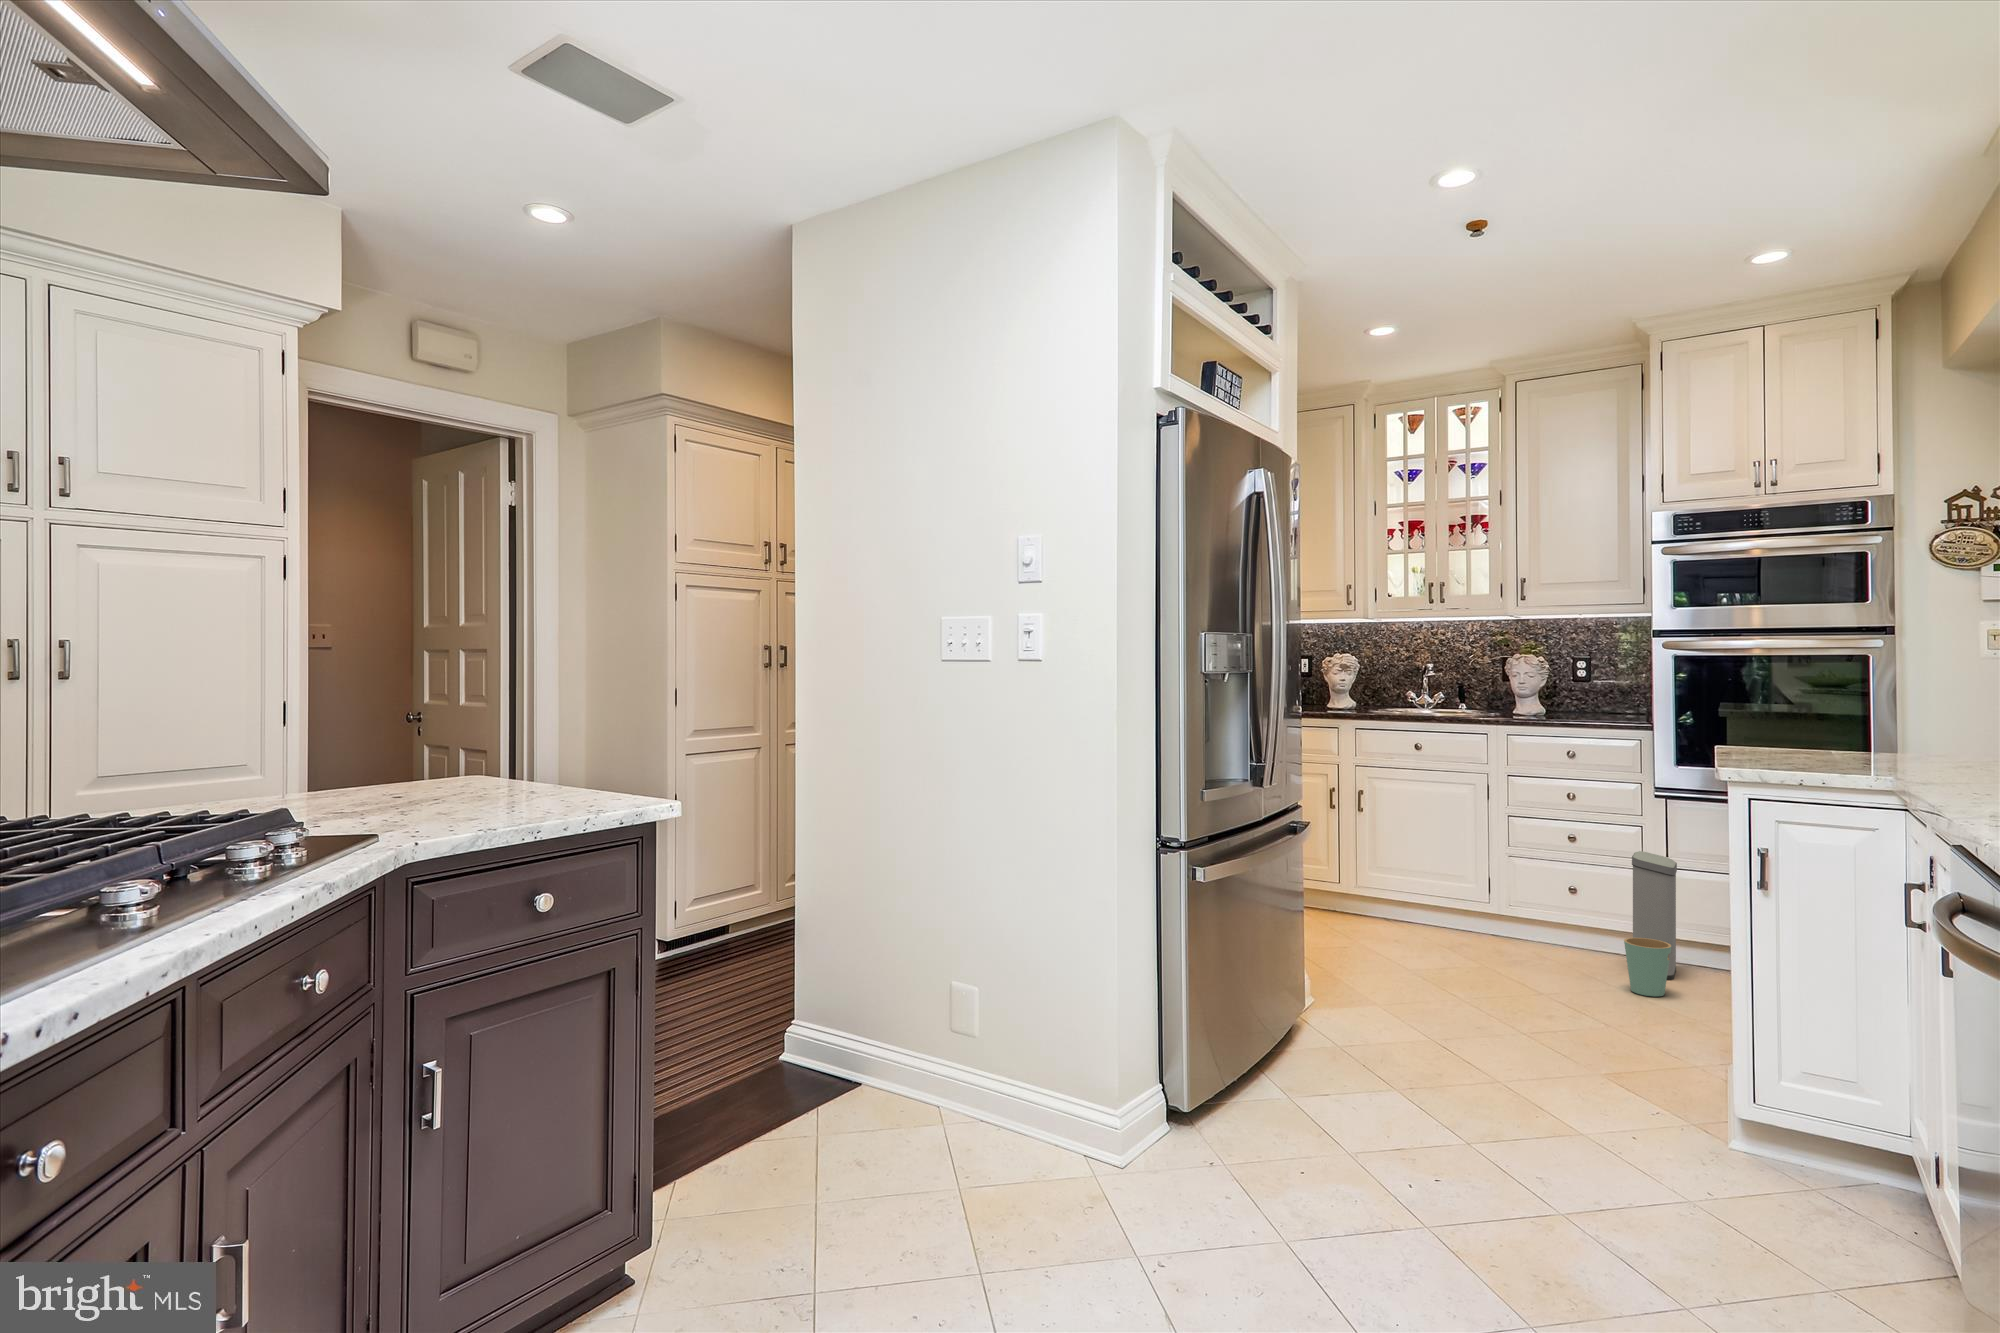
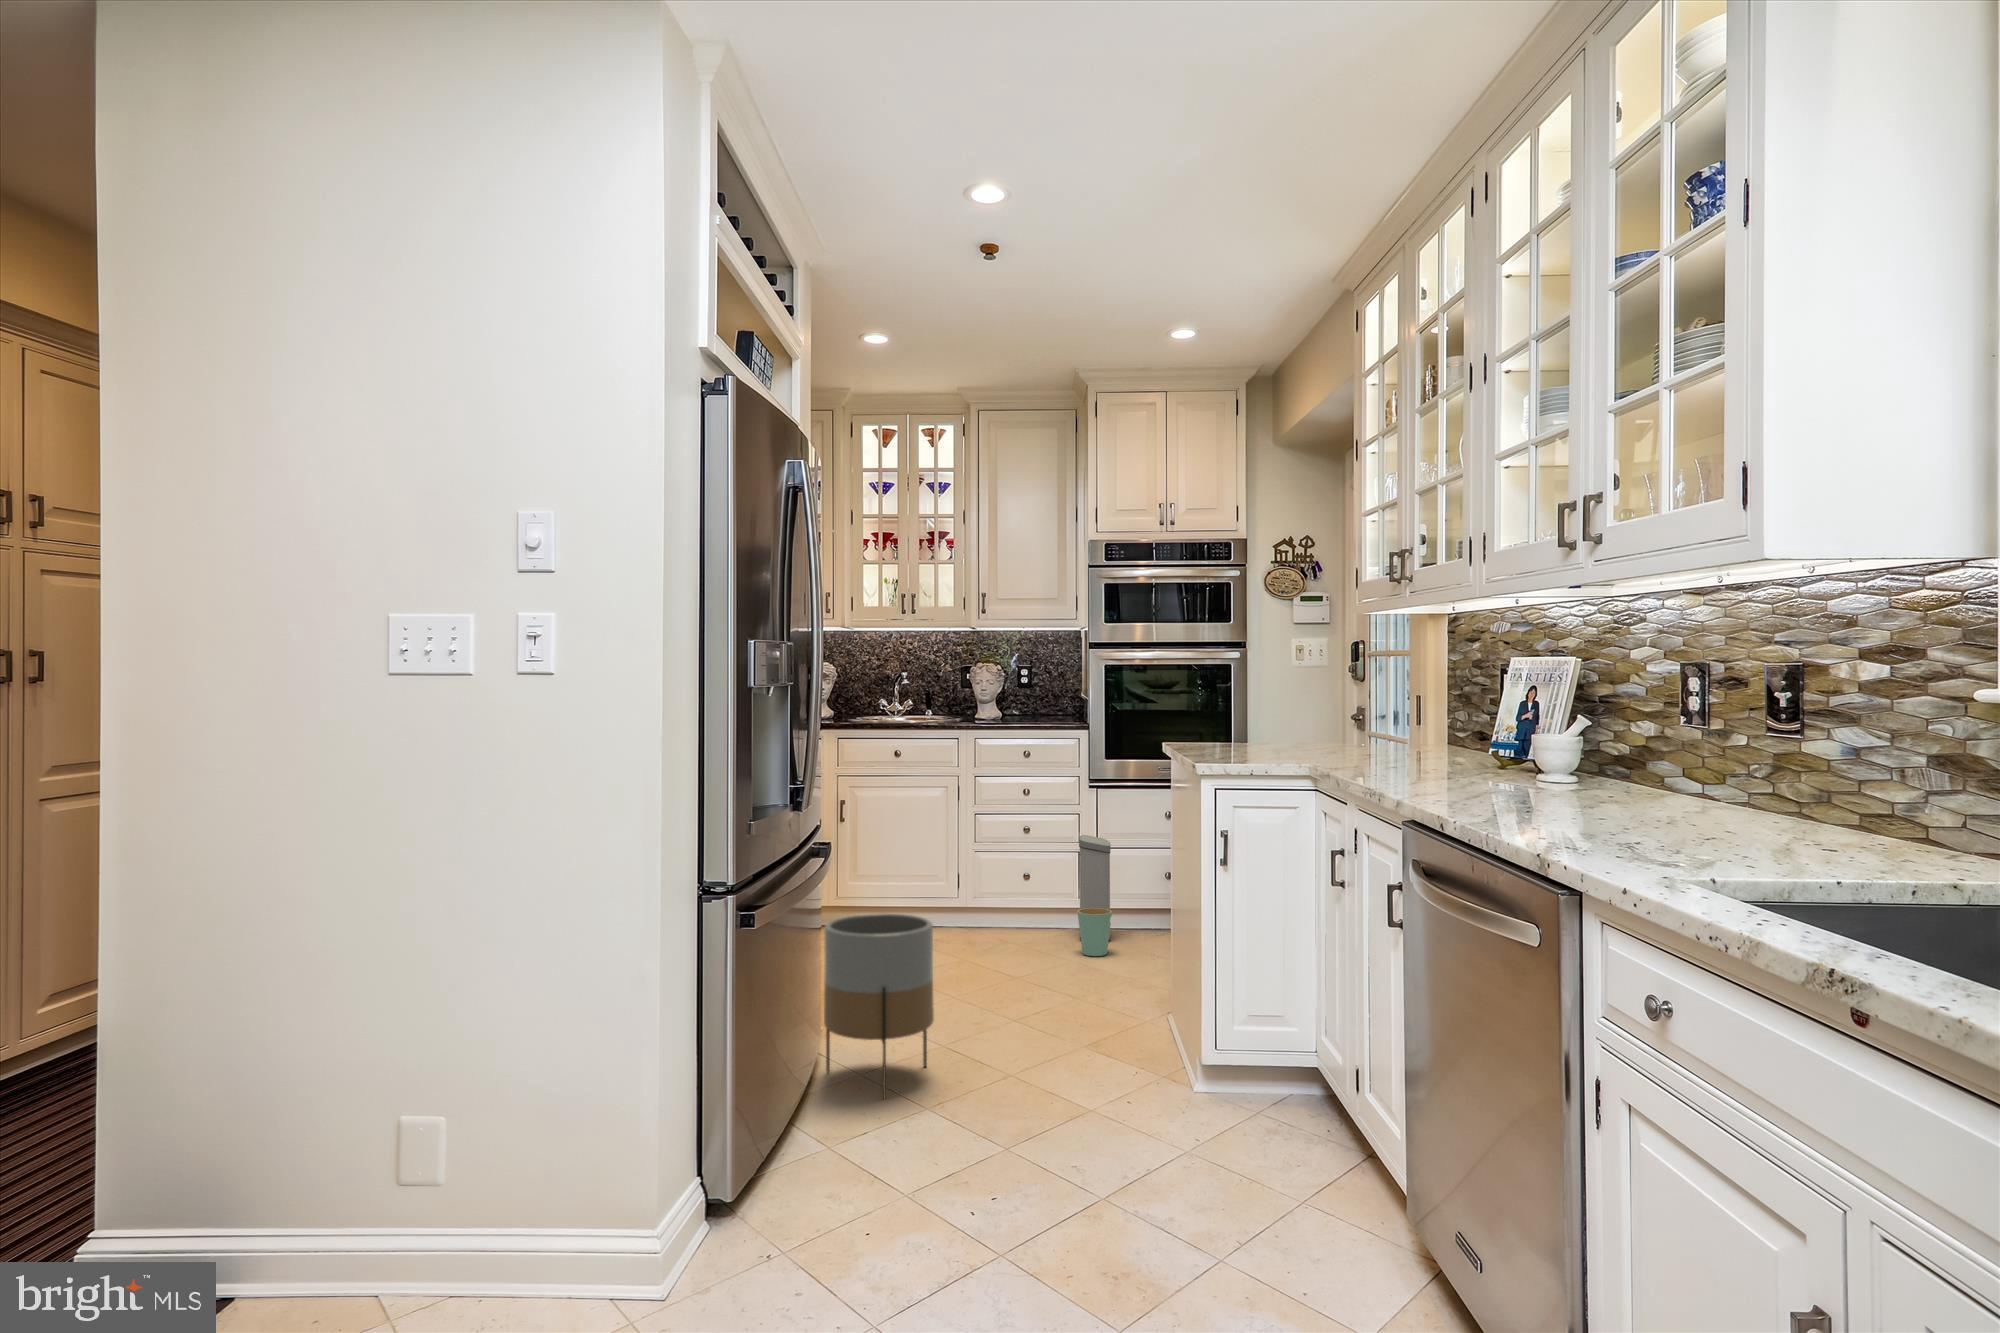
planter: none [1264,923,1387,1132] -> present [824,914,934,1098]

